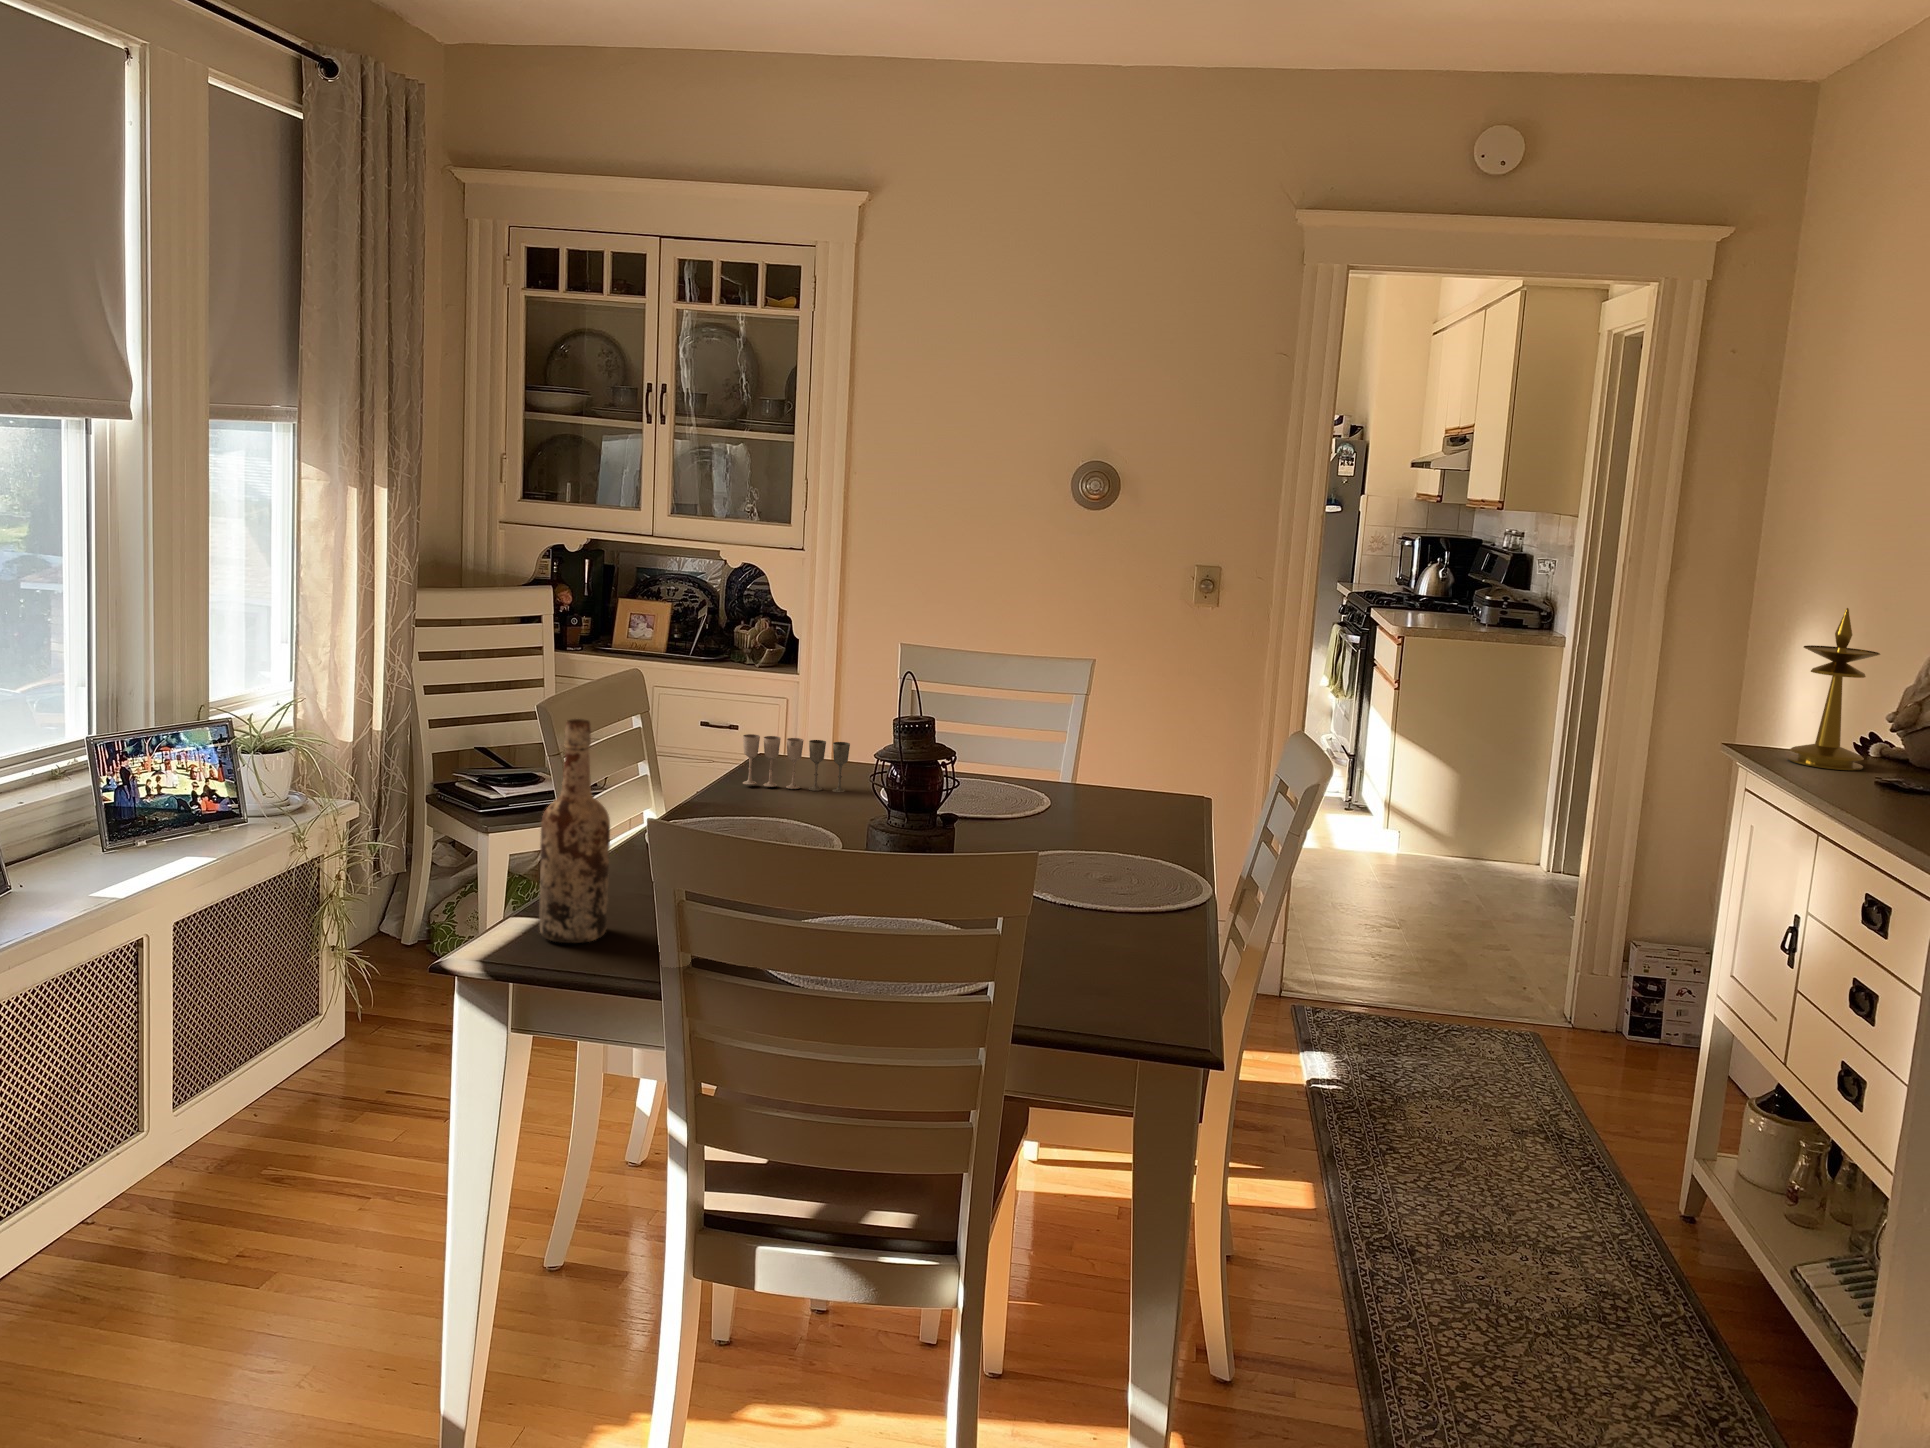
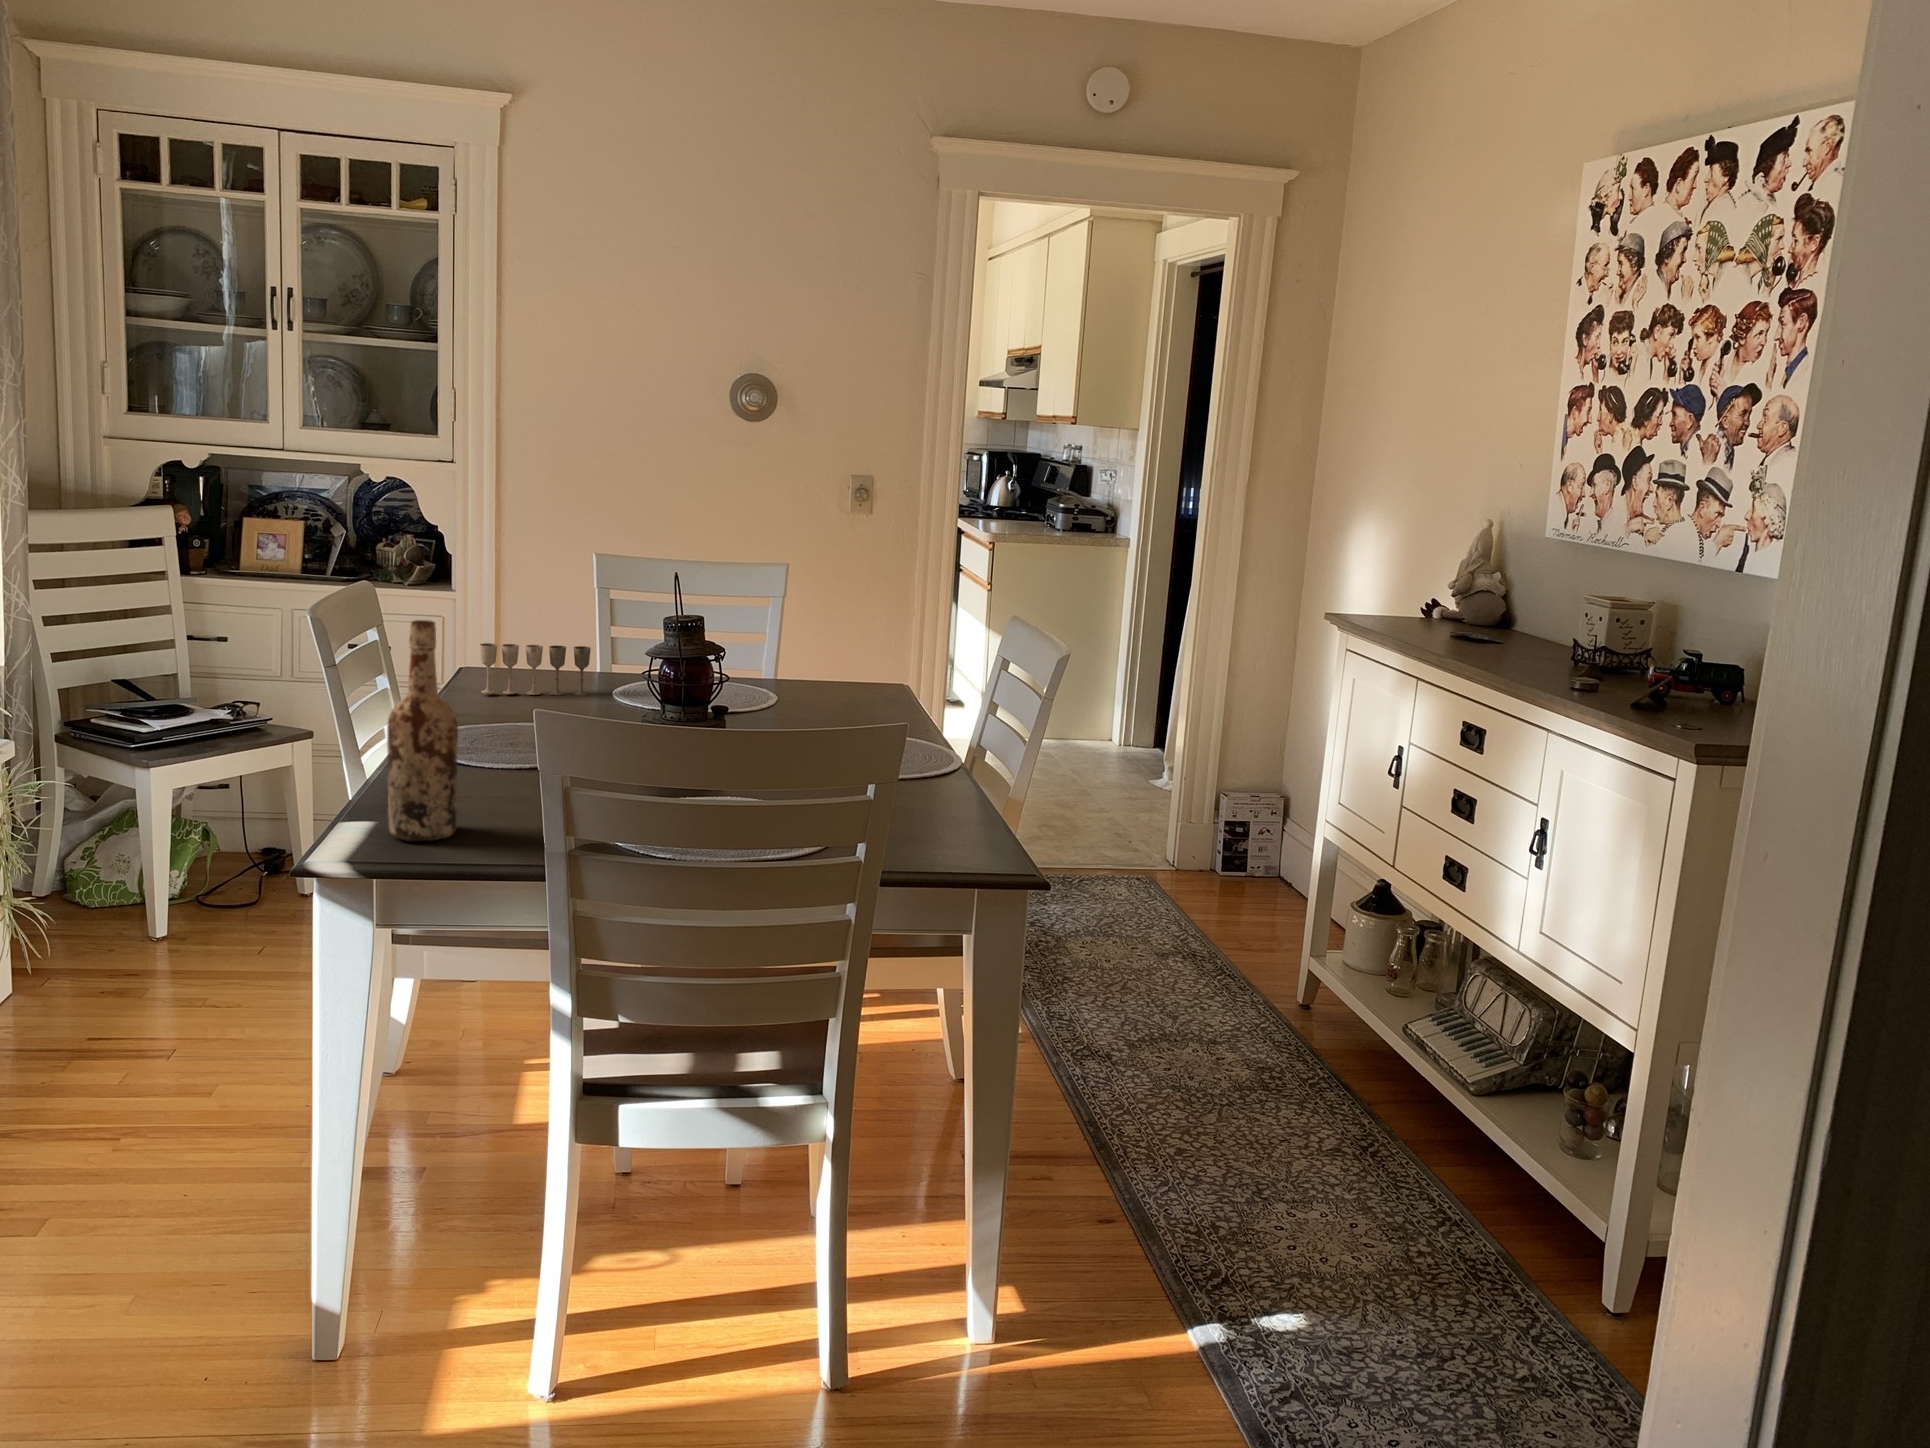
candlestick: present [1788,608,1880,770] -> none [1374,497,1440,629]

